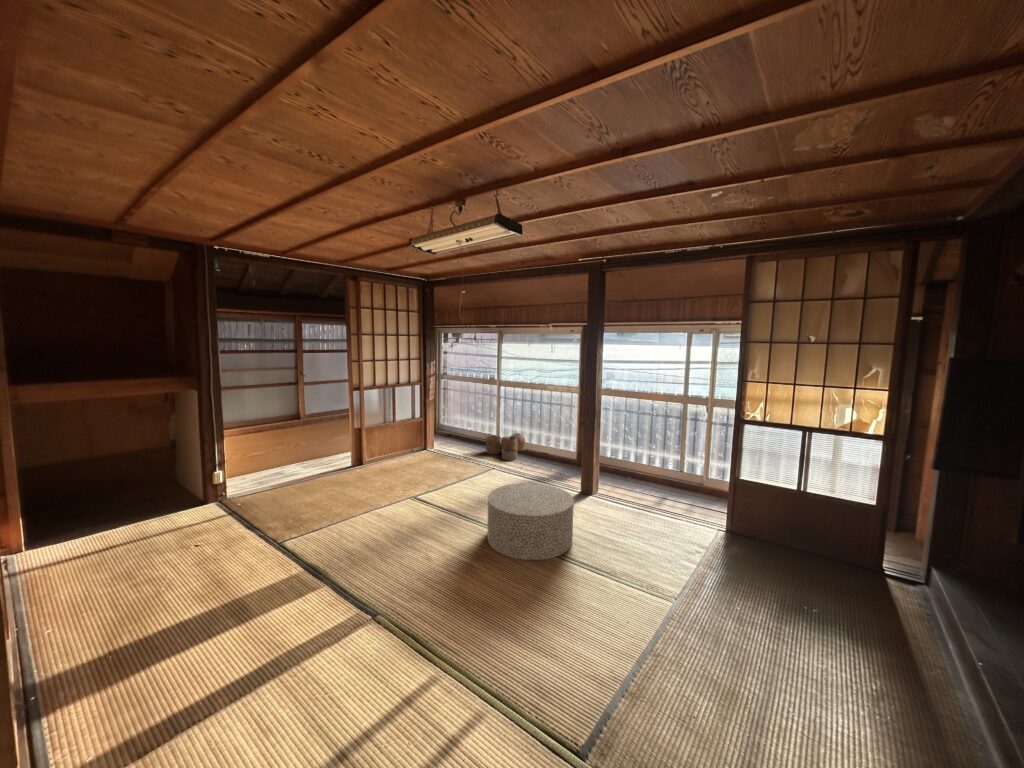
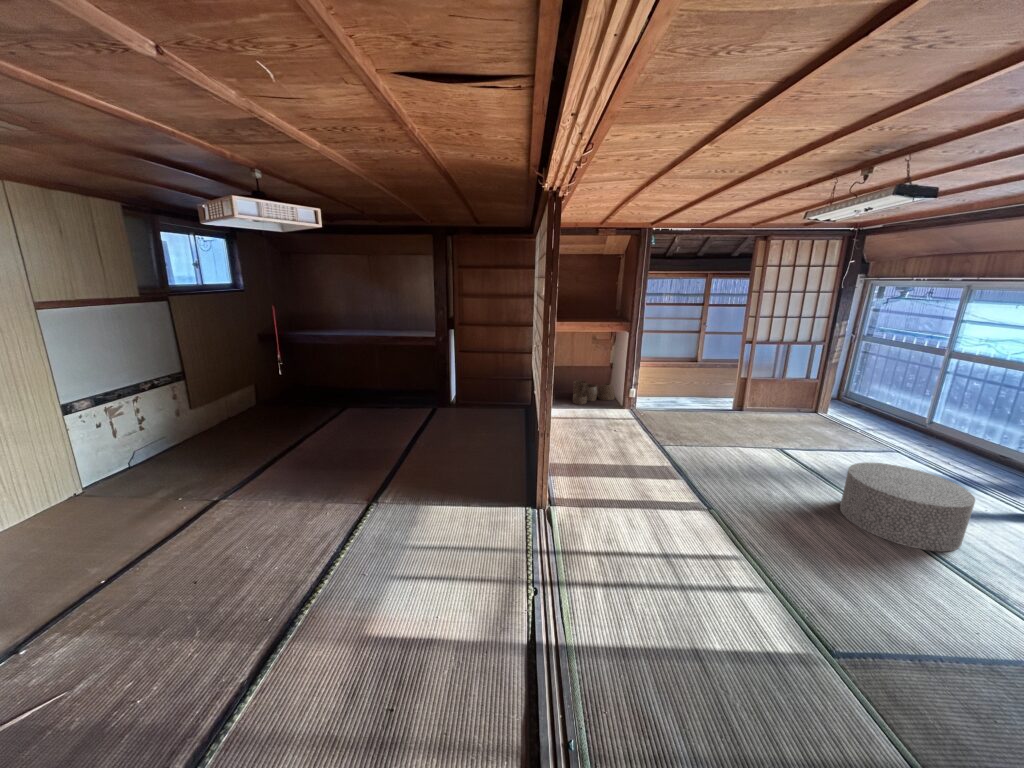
woven basket: present [486,433,526,460] -> present [573,380,615,404]

